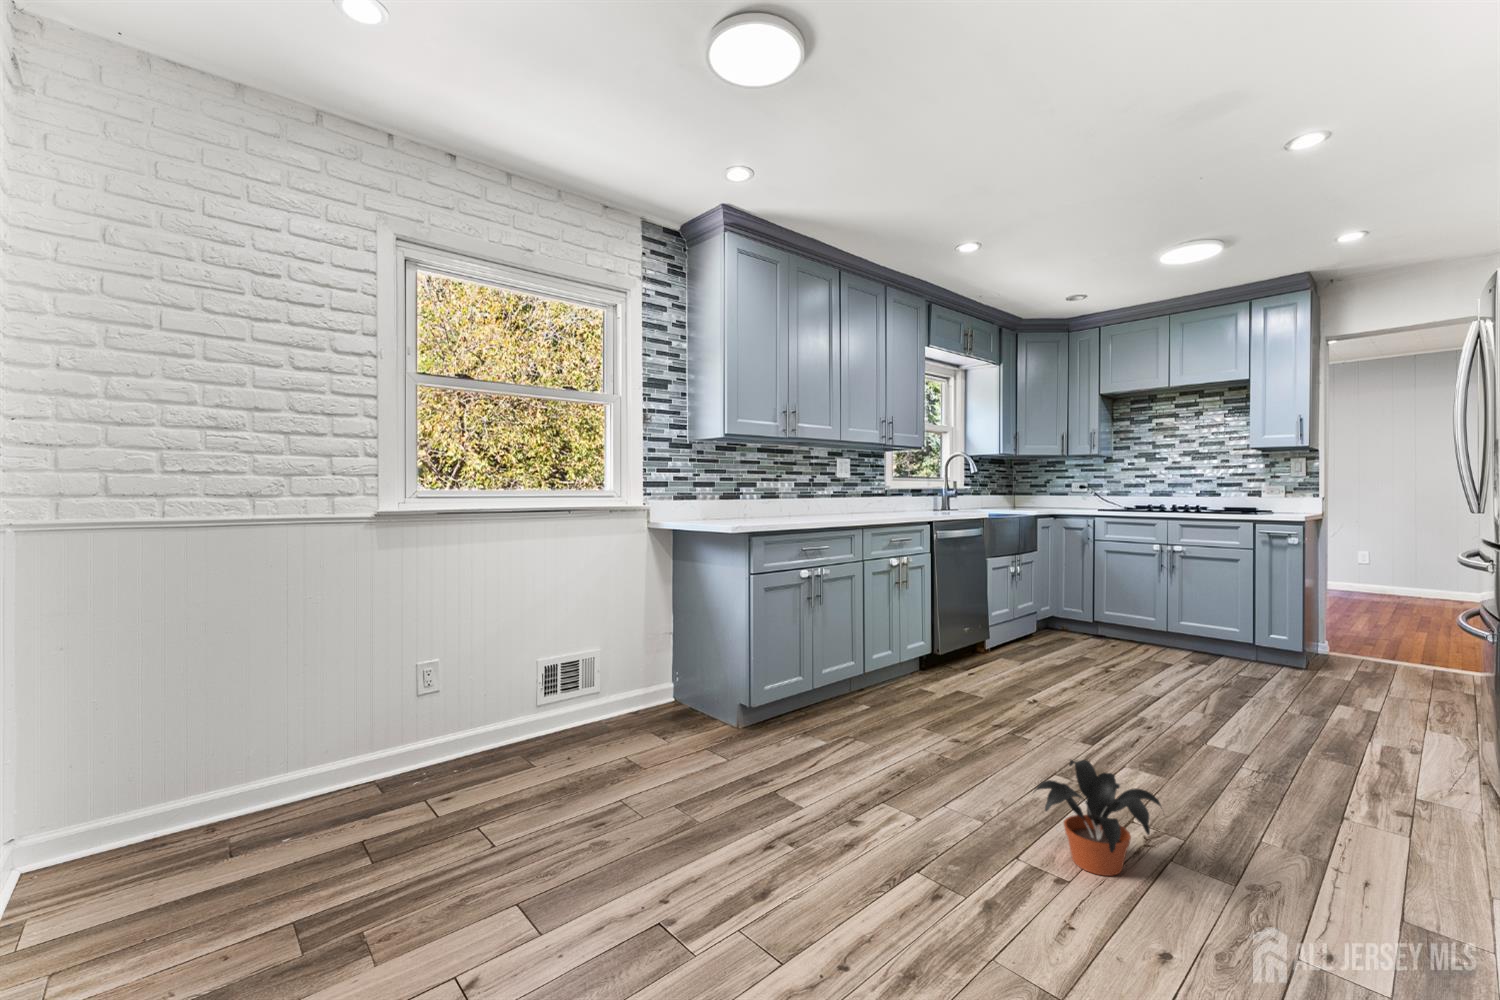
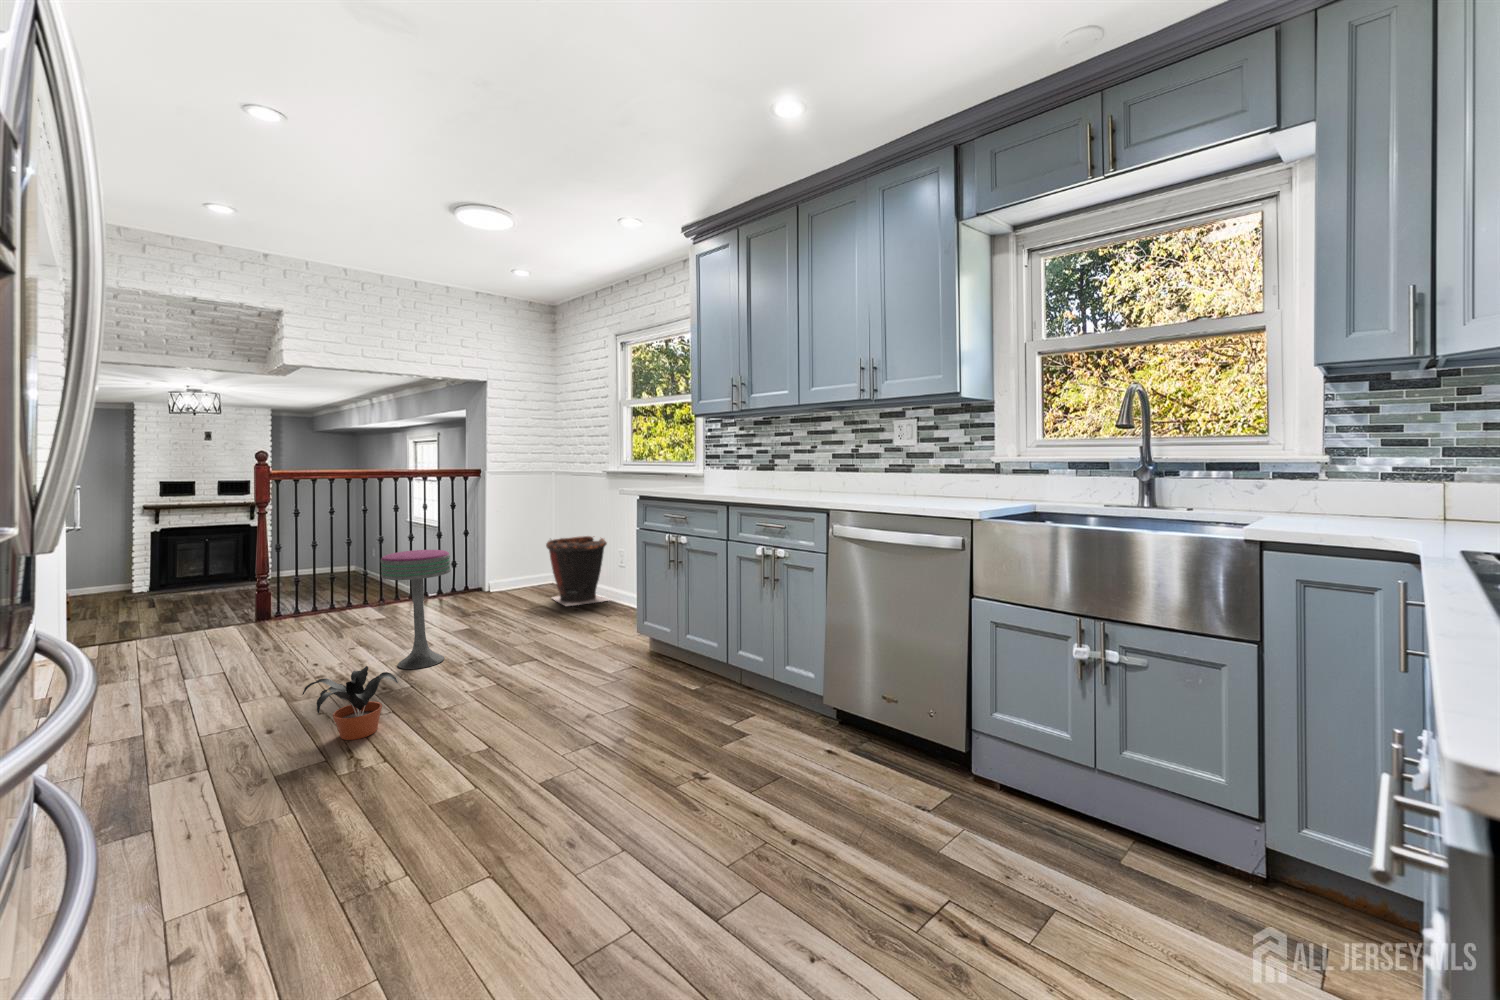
trash can: none [291,650,452,840] -> present [546,536,609,606]
bar stool: none [731,656,859,930] -> present [380,550,451,669]

